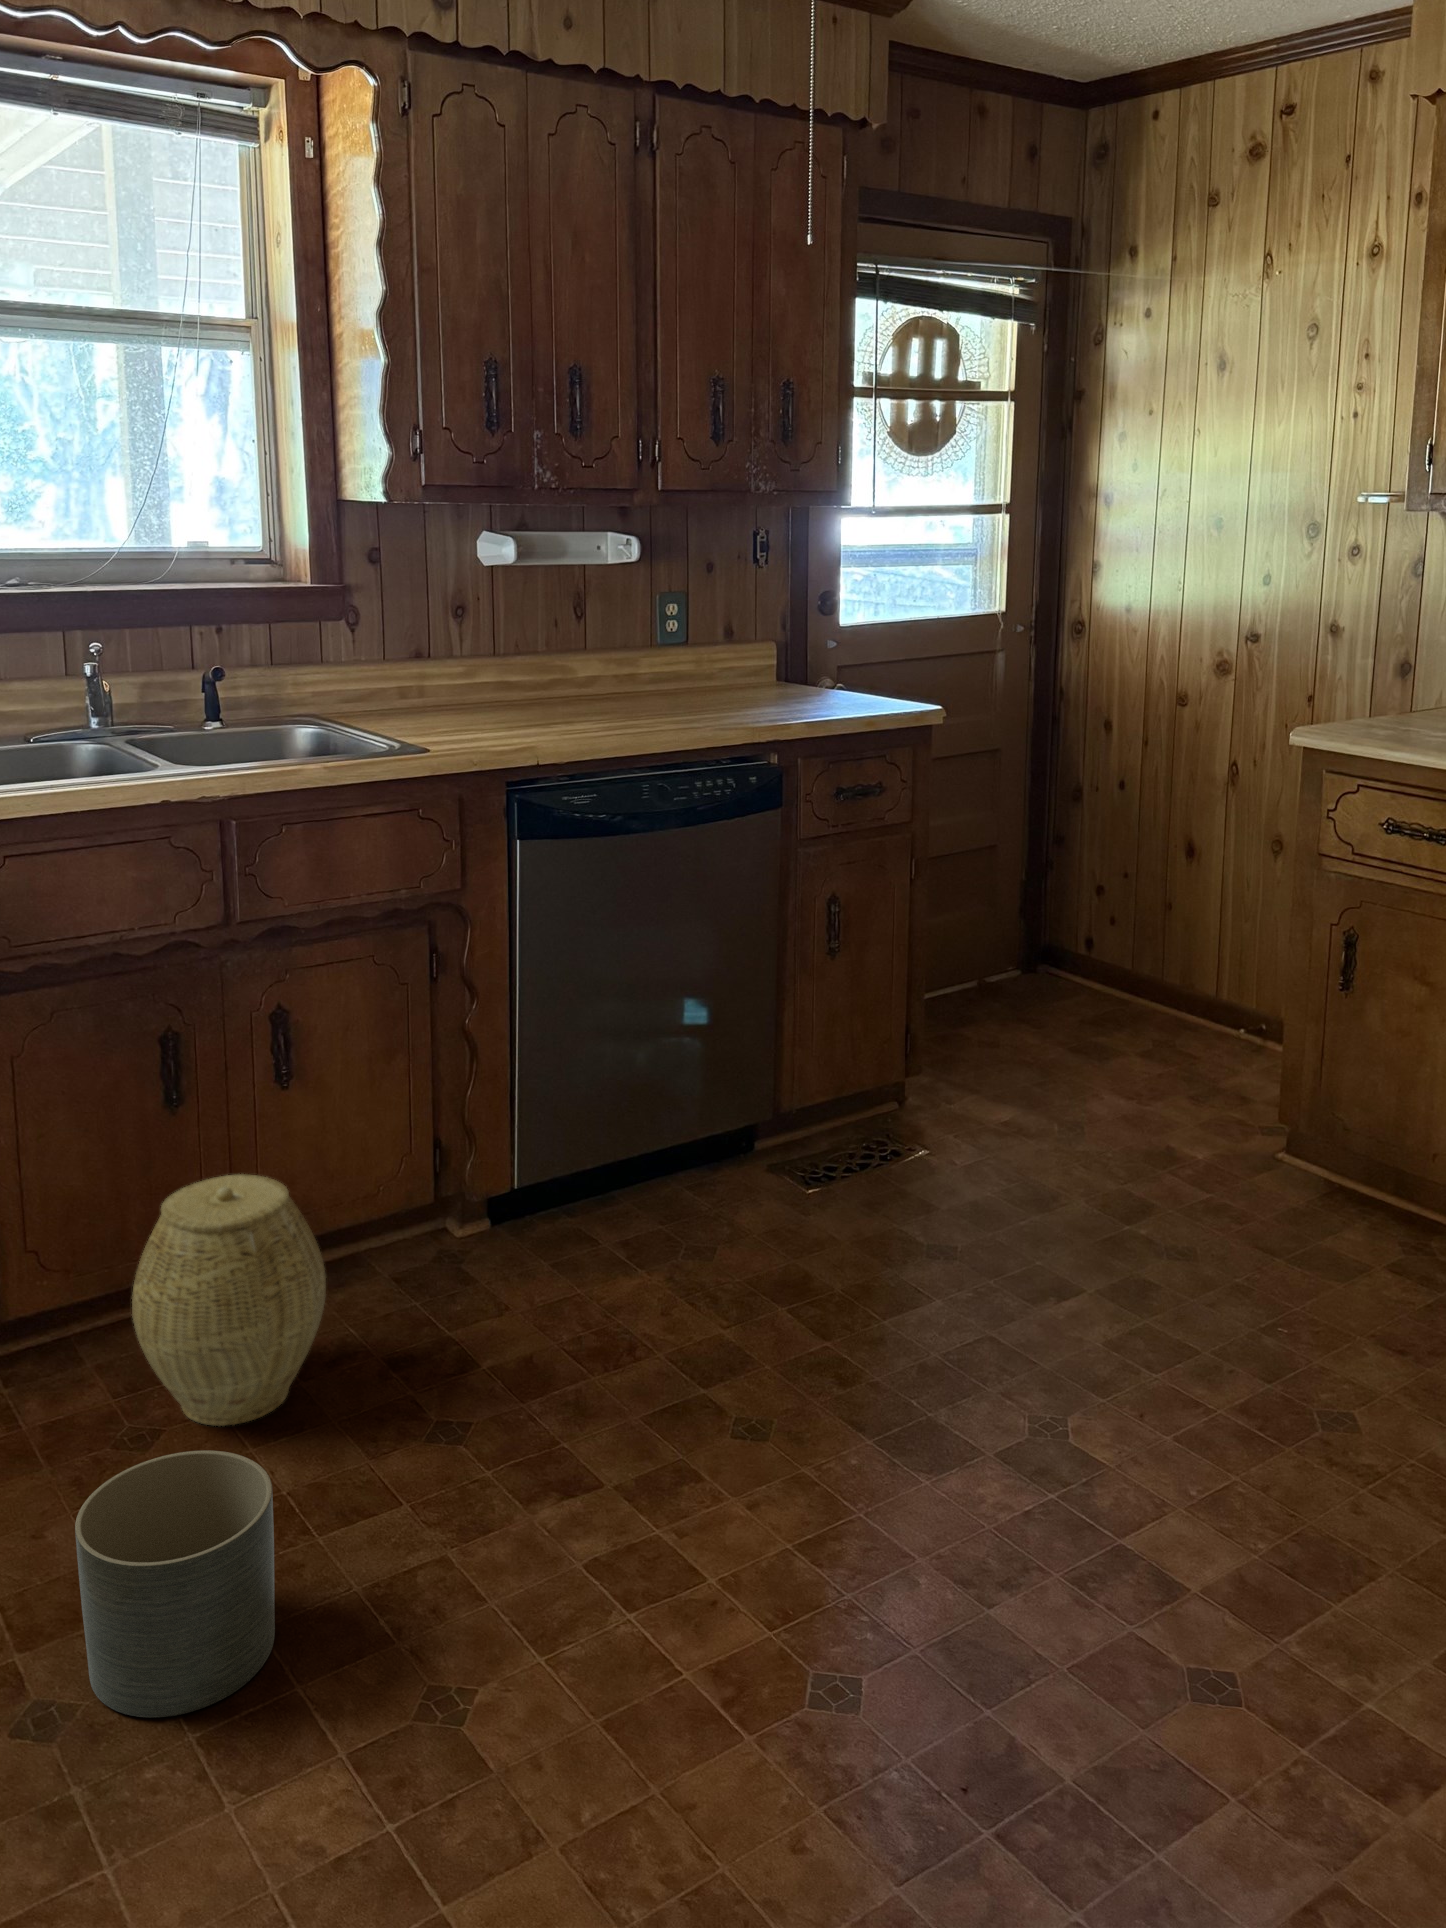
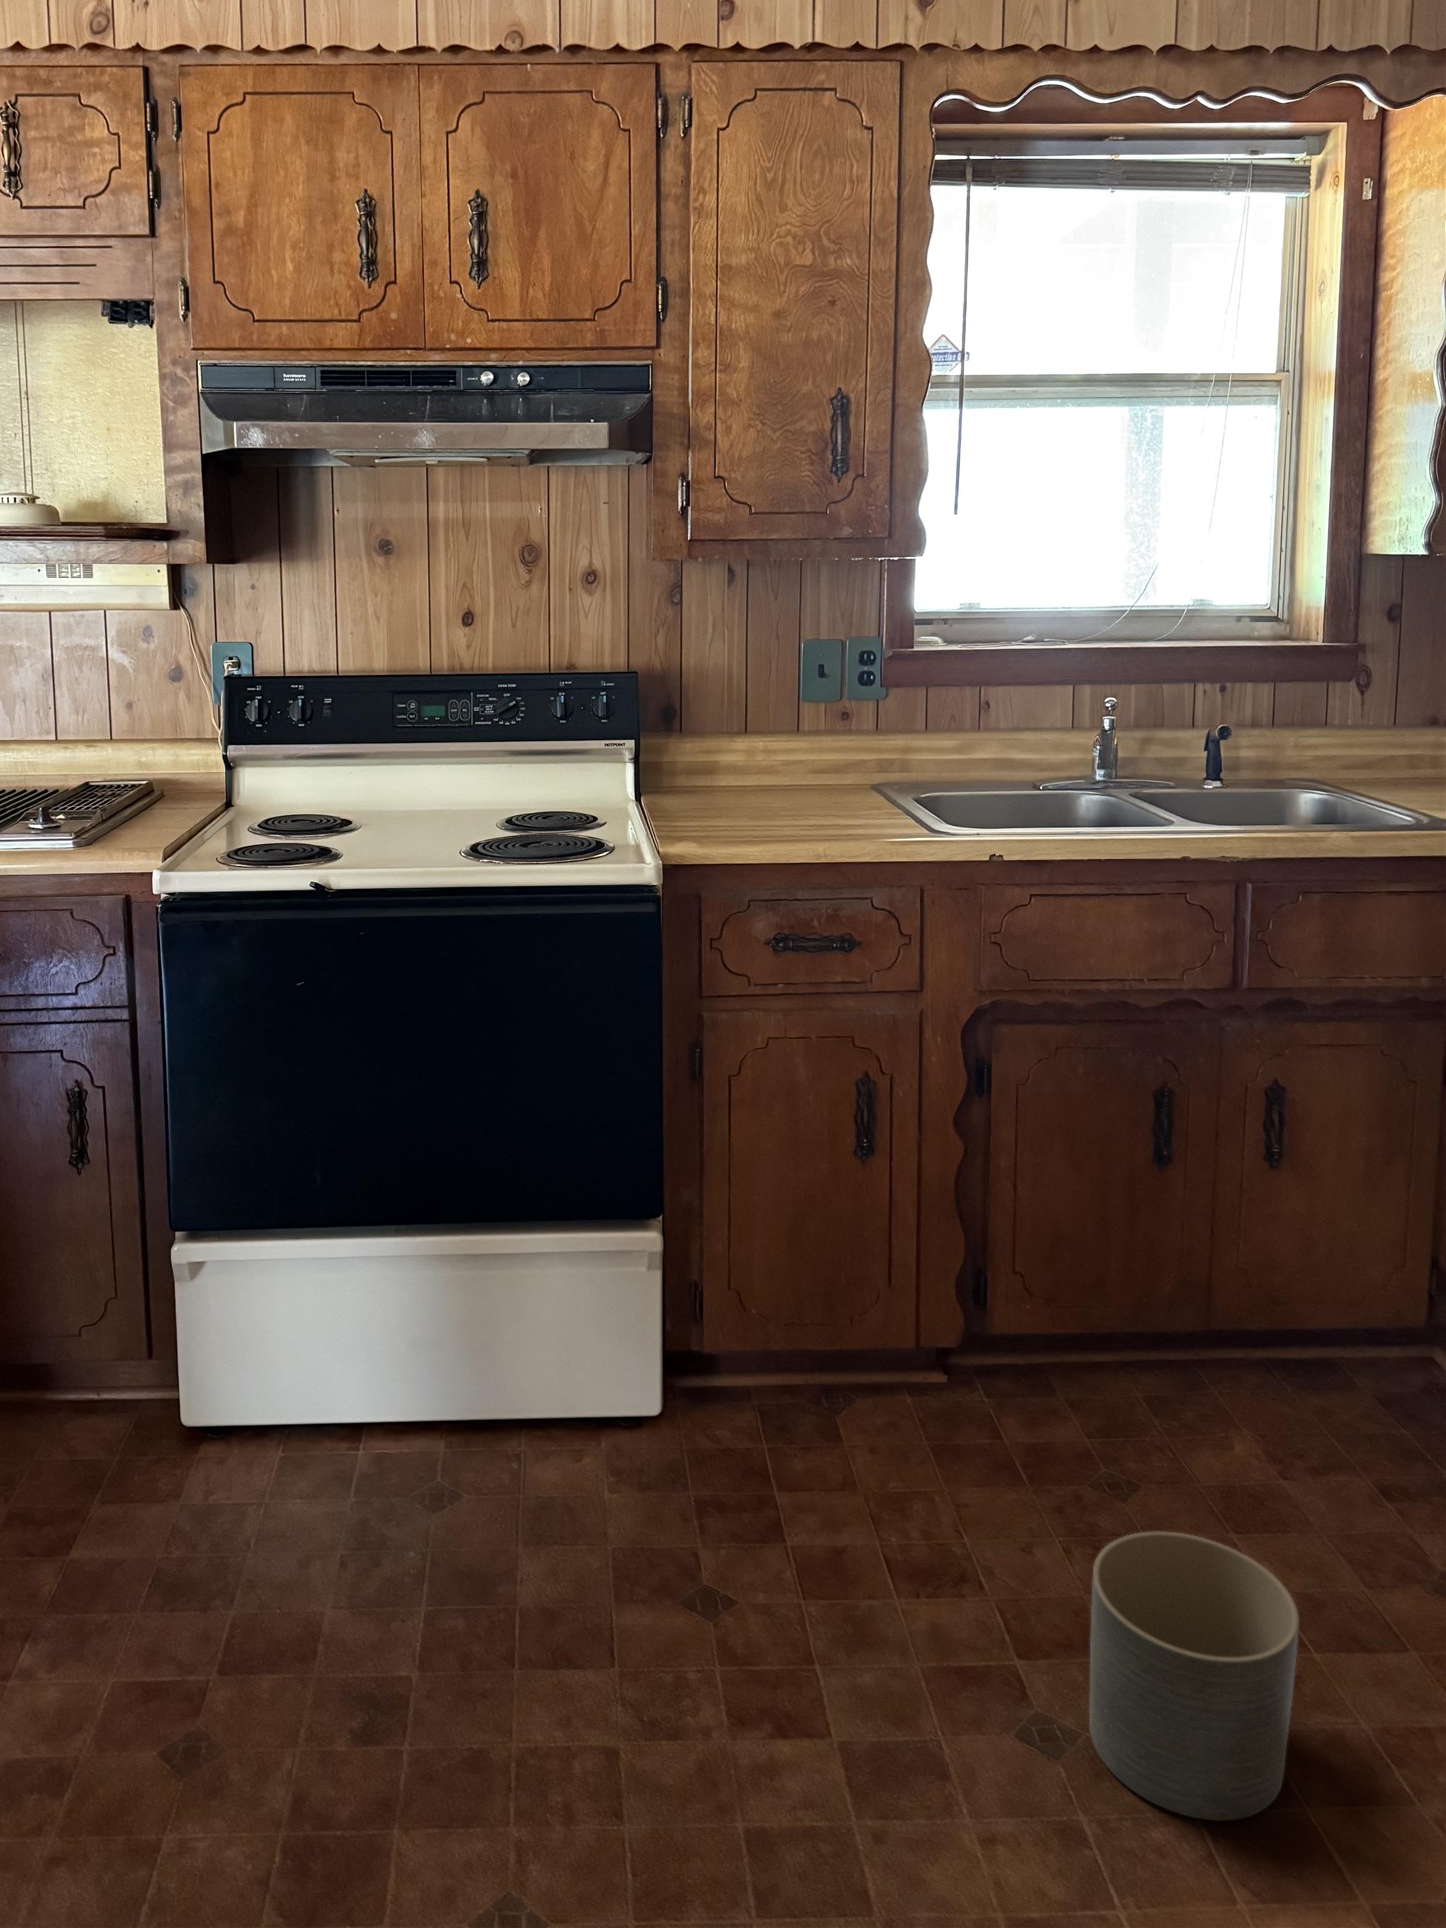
woven basket: present [132,1174,326,1426] -> none [1115,1248,1320,1513]

